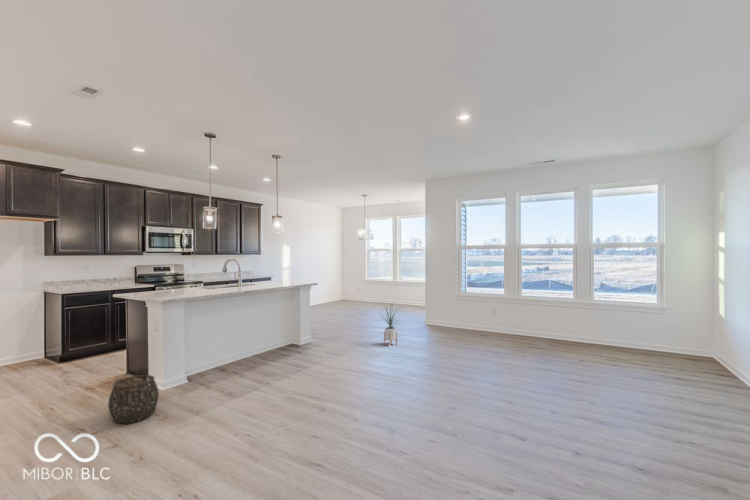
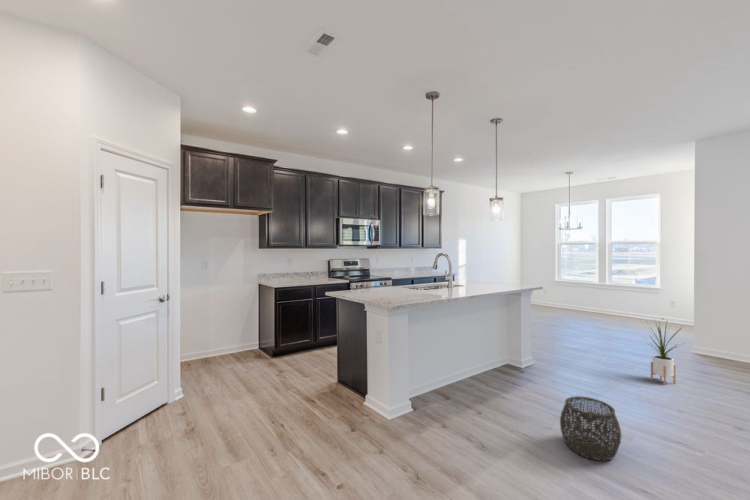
woven basket: present [108,375,159,424] -> present [560,396,621,461]

